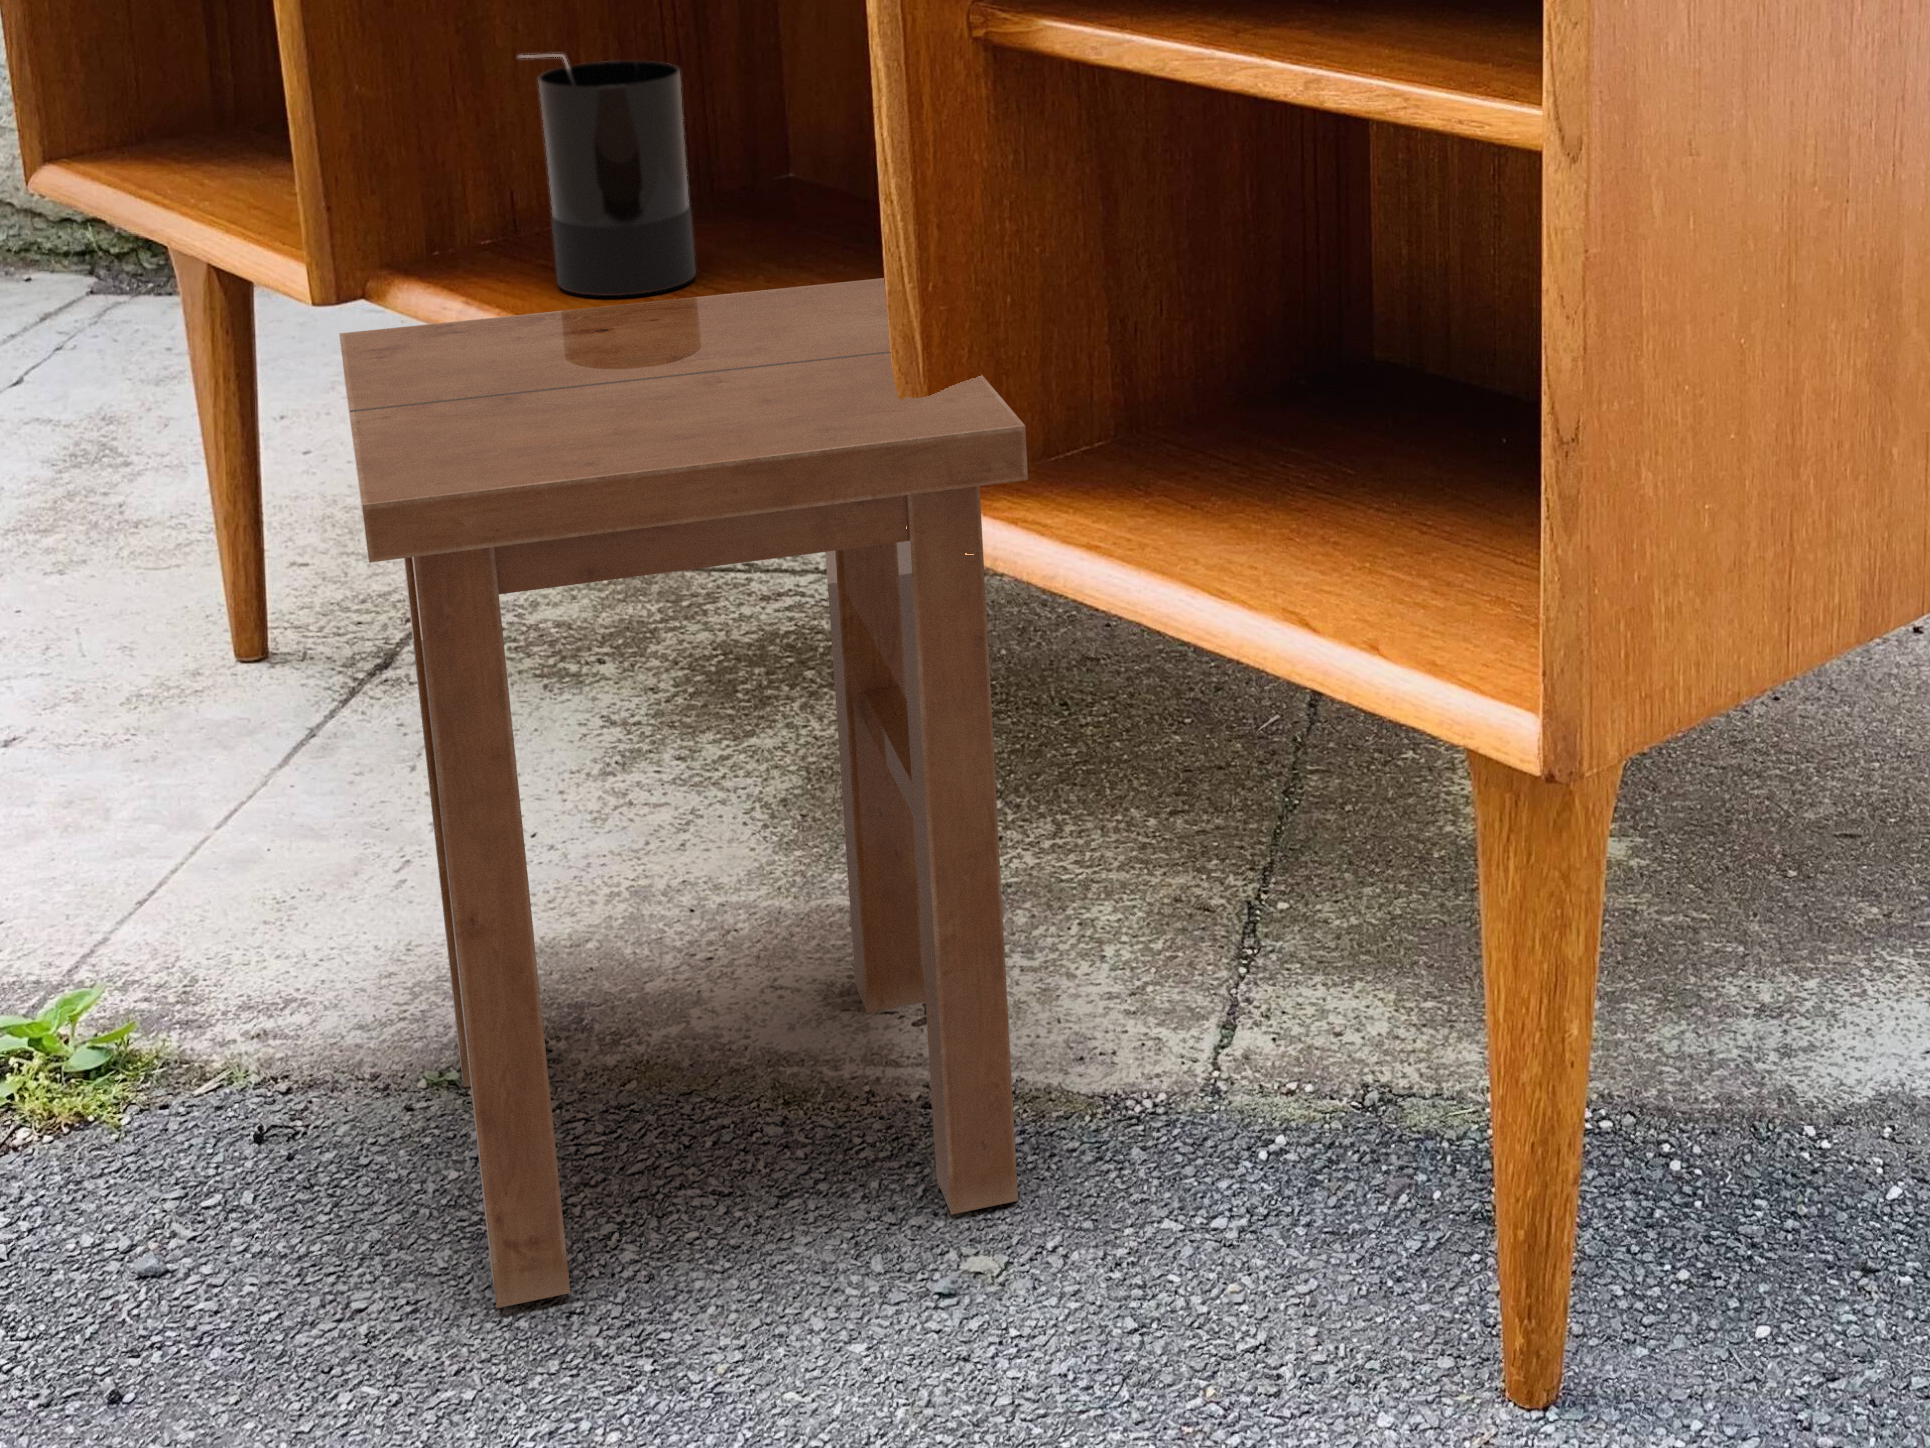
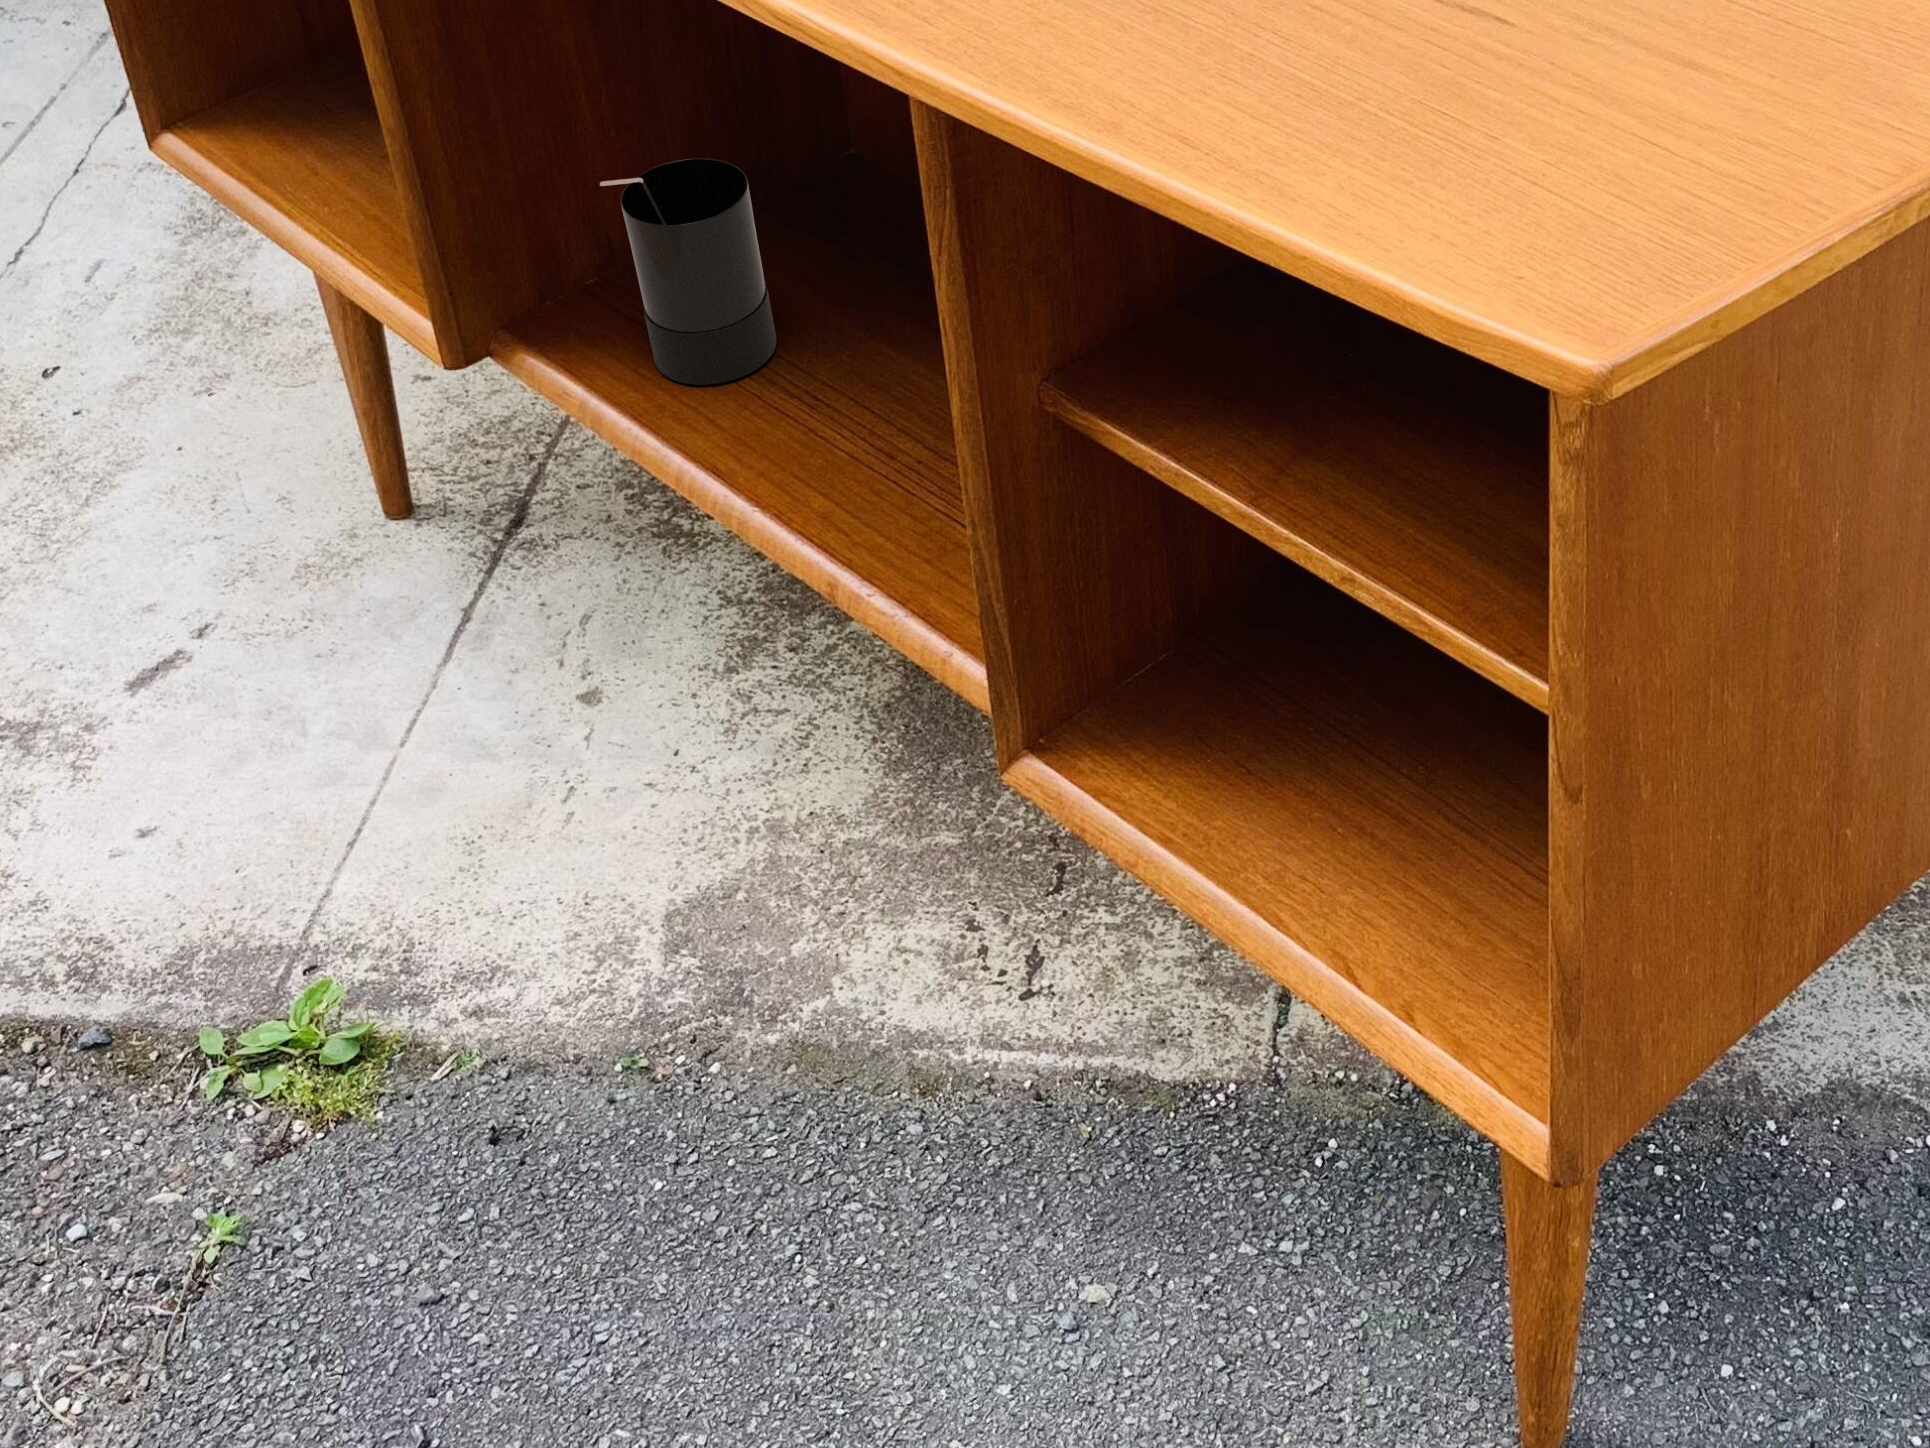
stool: present [339,278,1028,1308] -> none [486,433,1120,1350]

